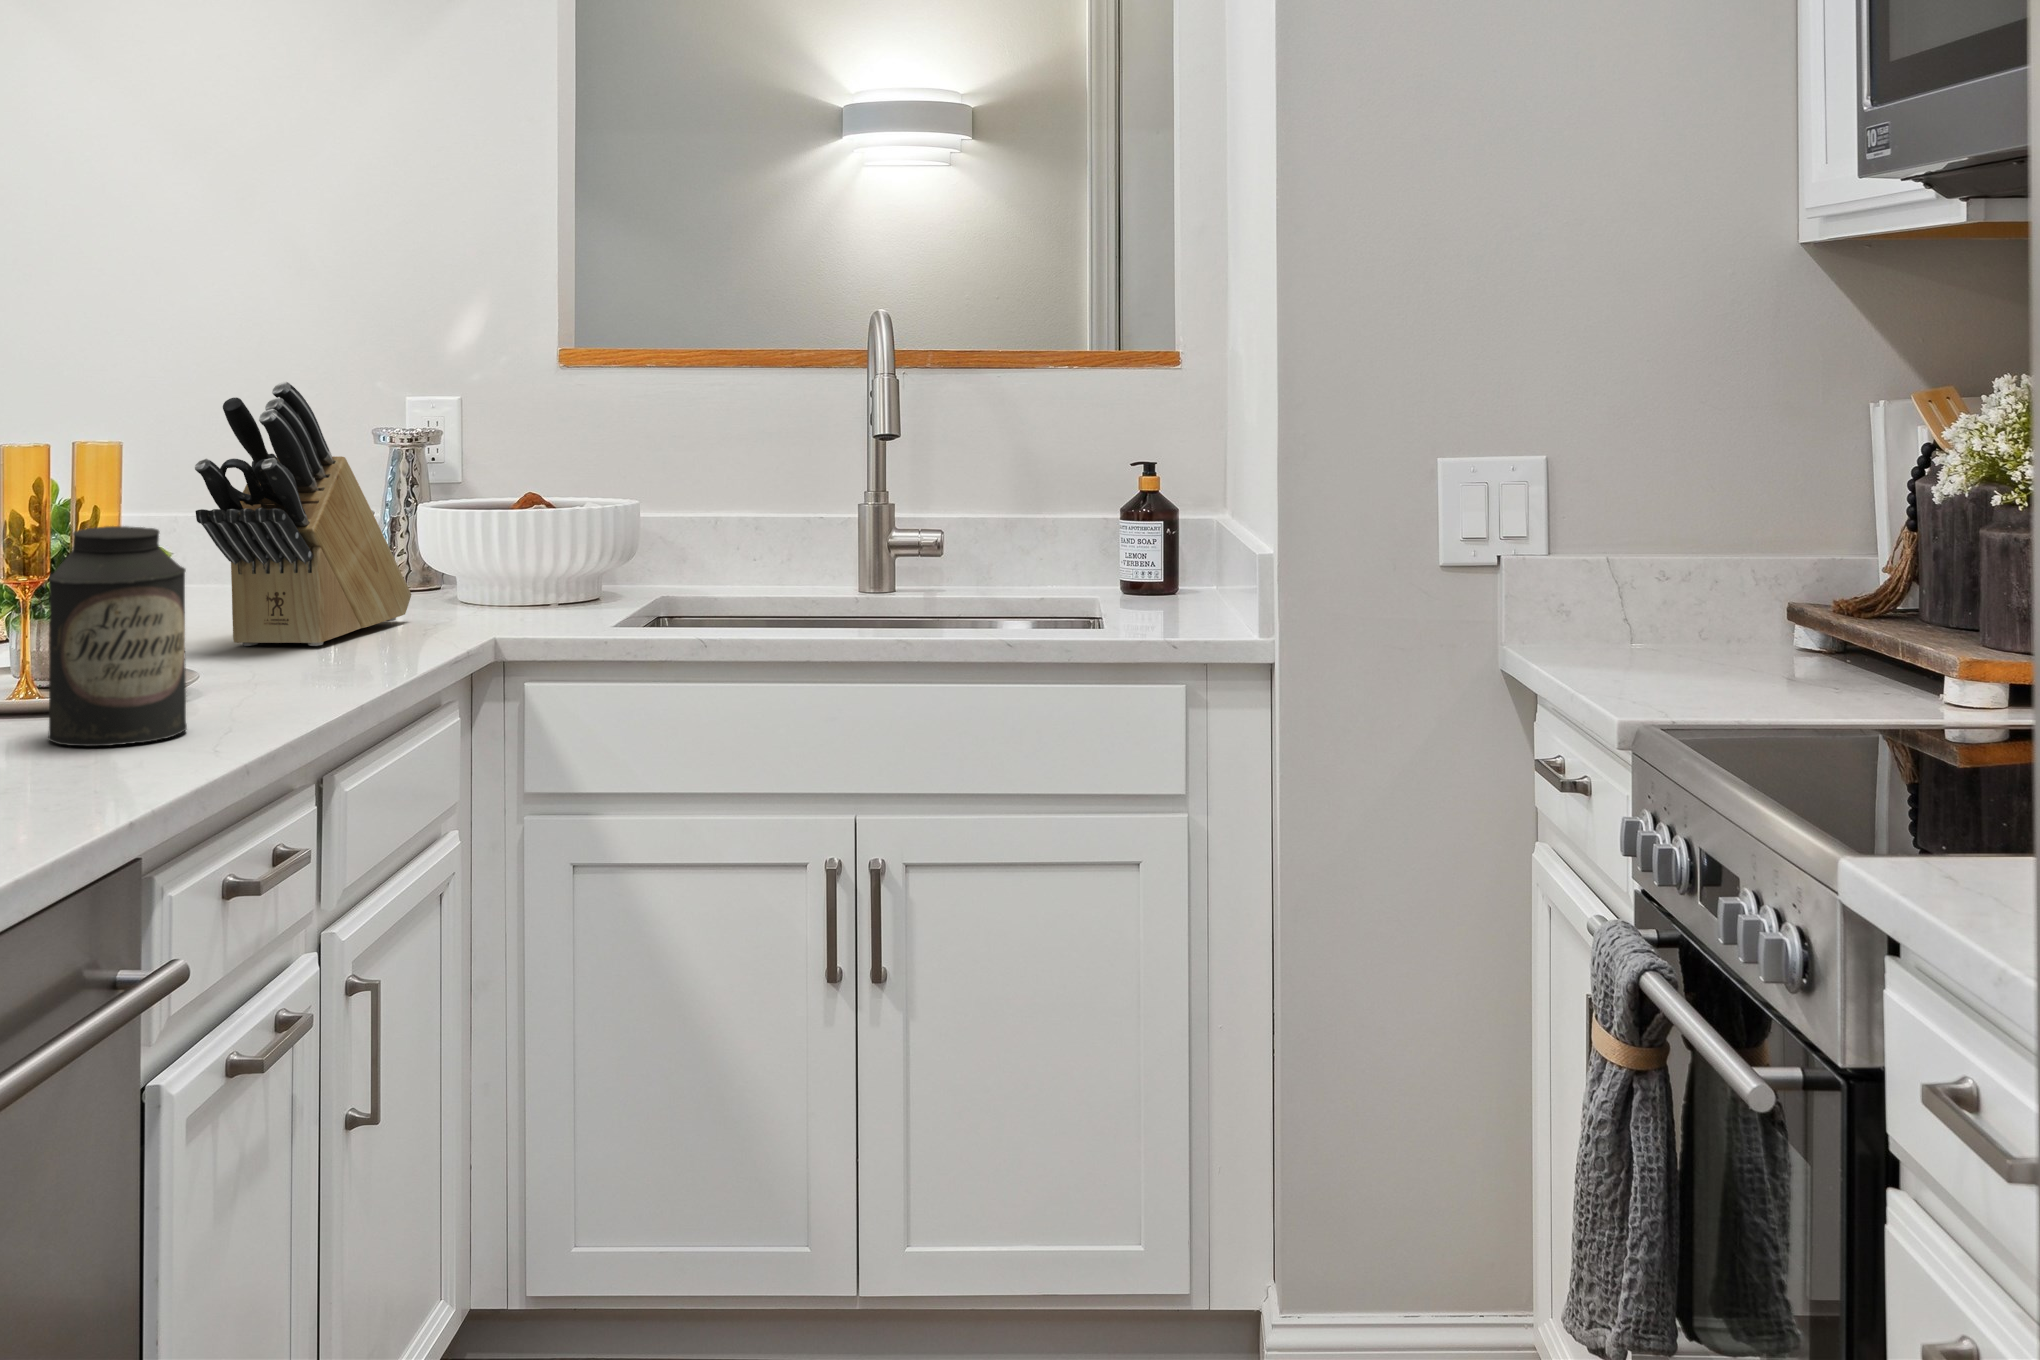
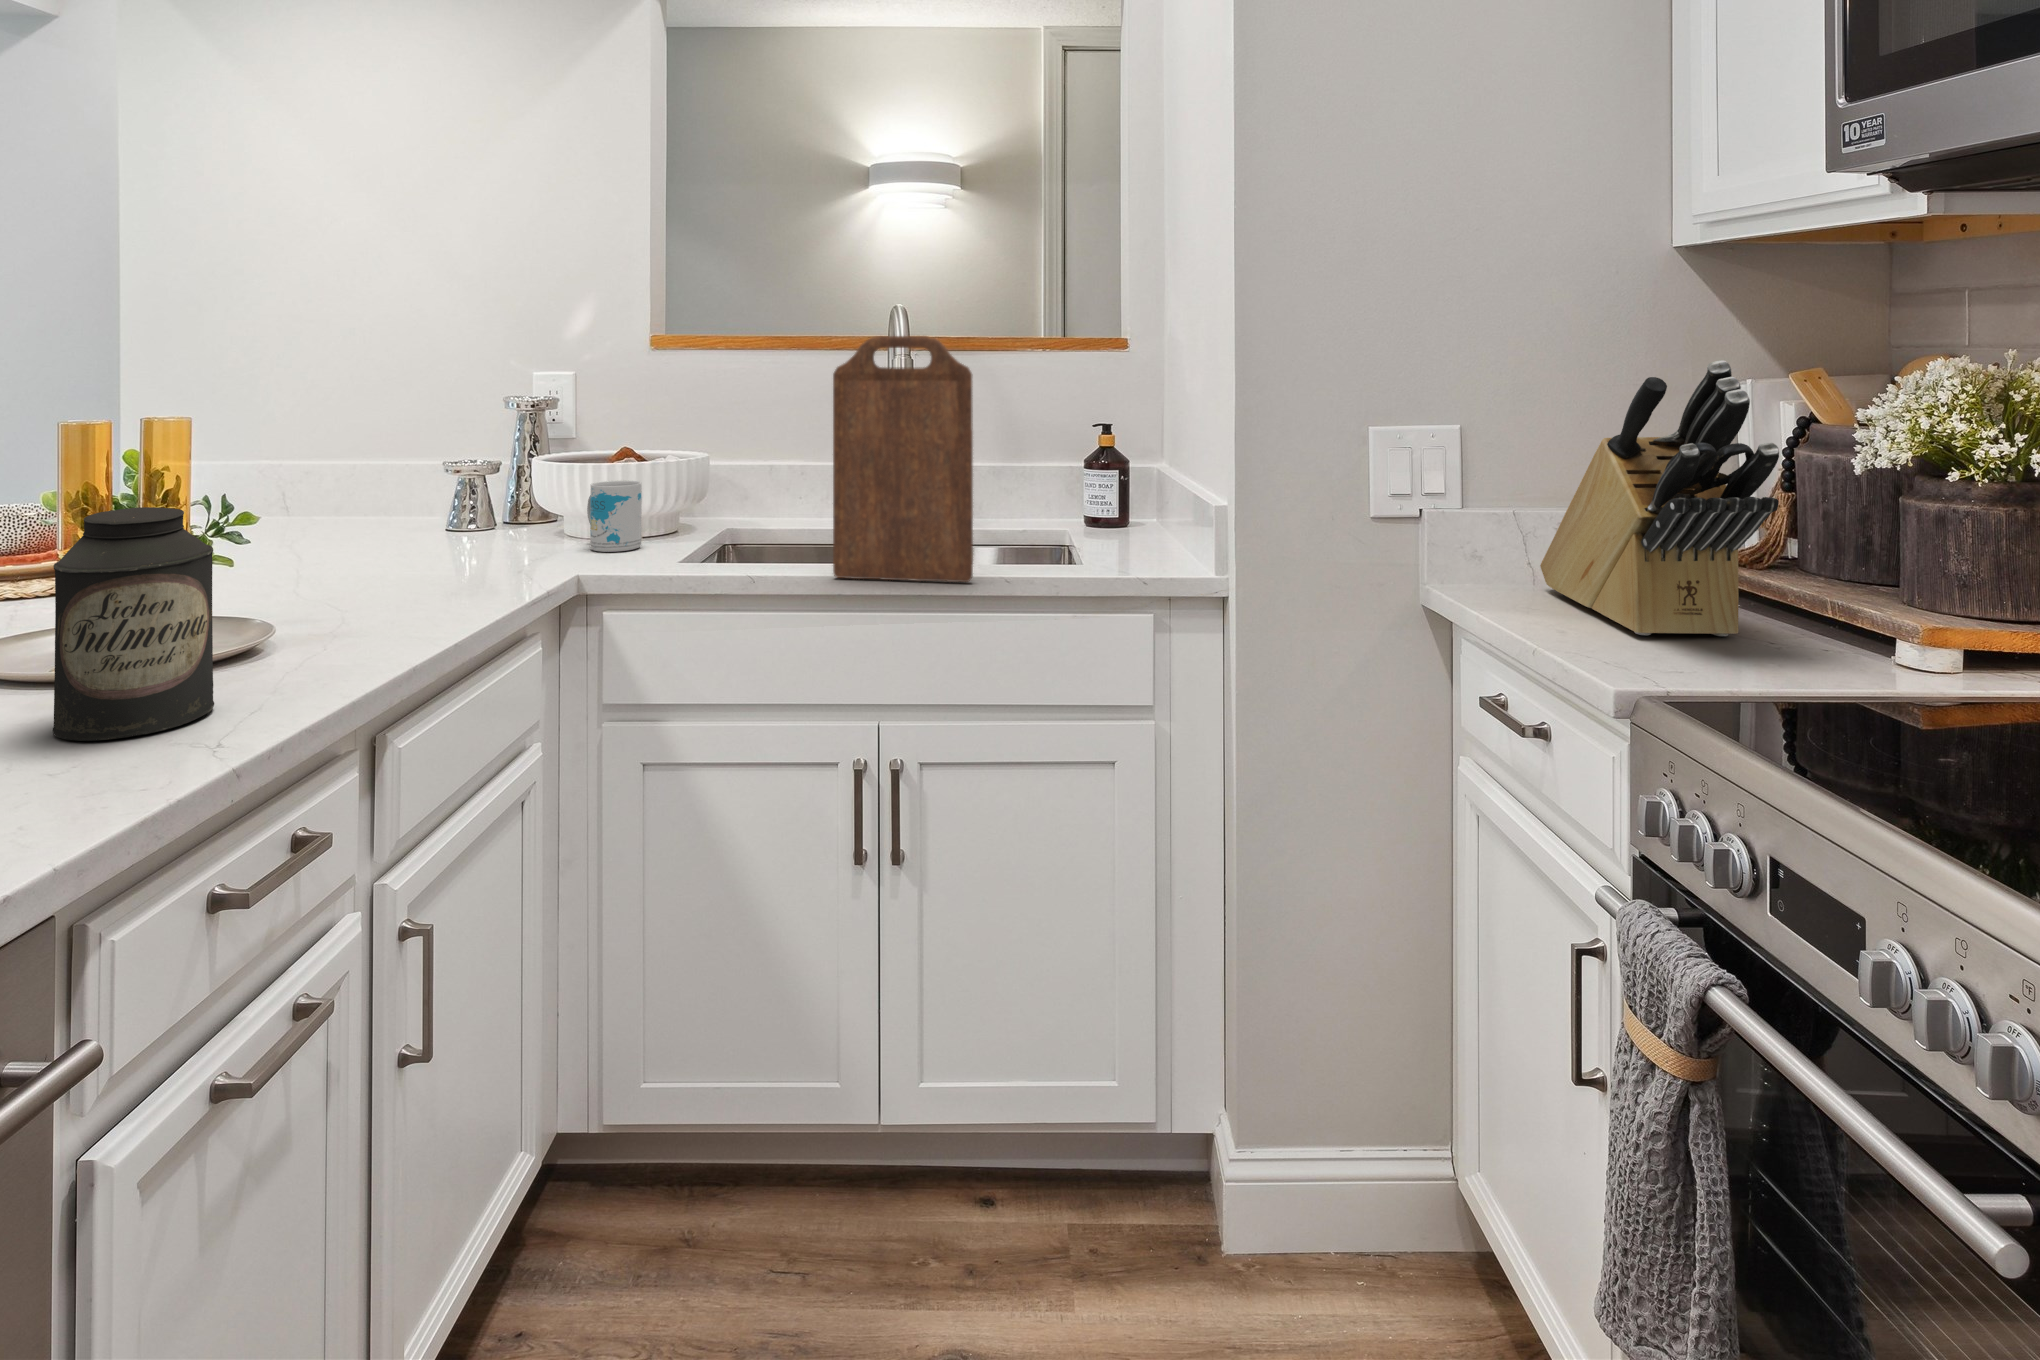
cutting board: none [802,348,971,645] -> present [833,336,973,582]
knife block: present [195,382,411,646] -> present [1540,360,1779,636]
mug: none [488,531,558,618] -> present [587,480,642,552]

